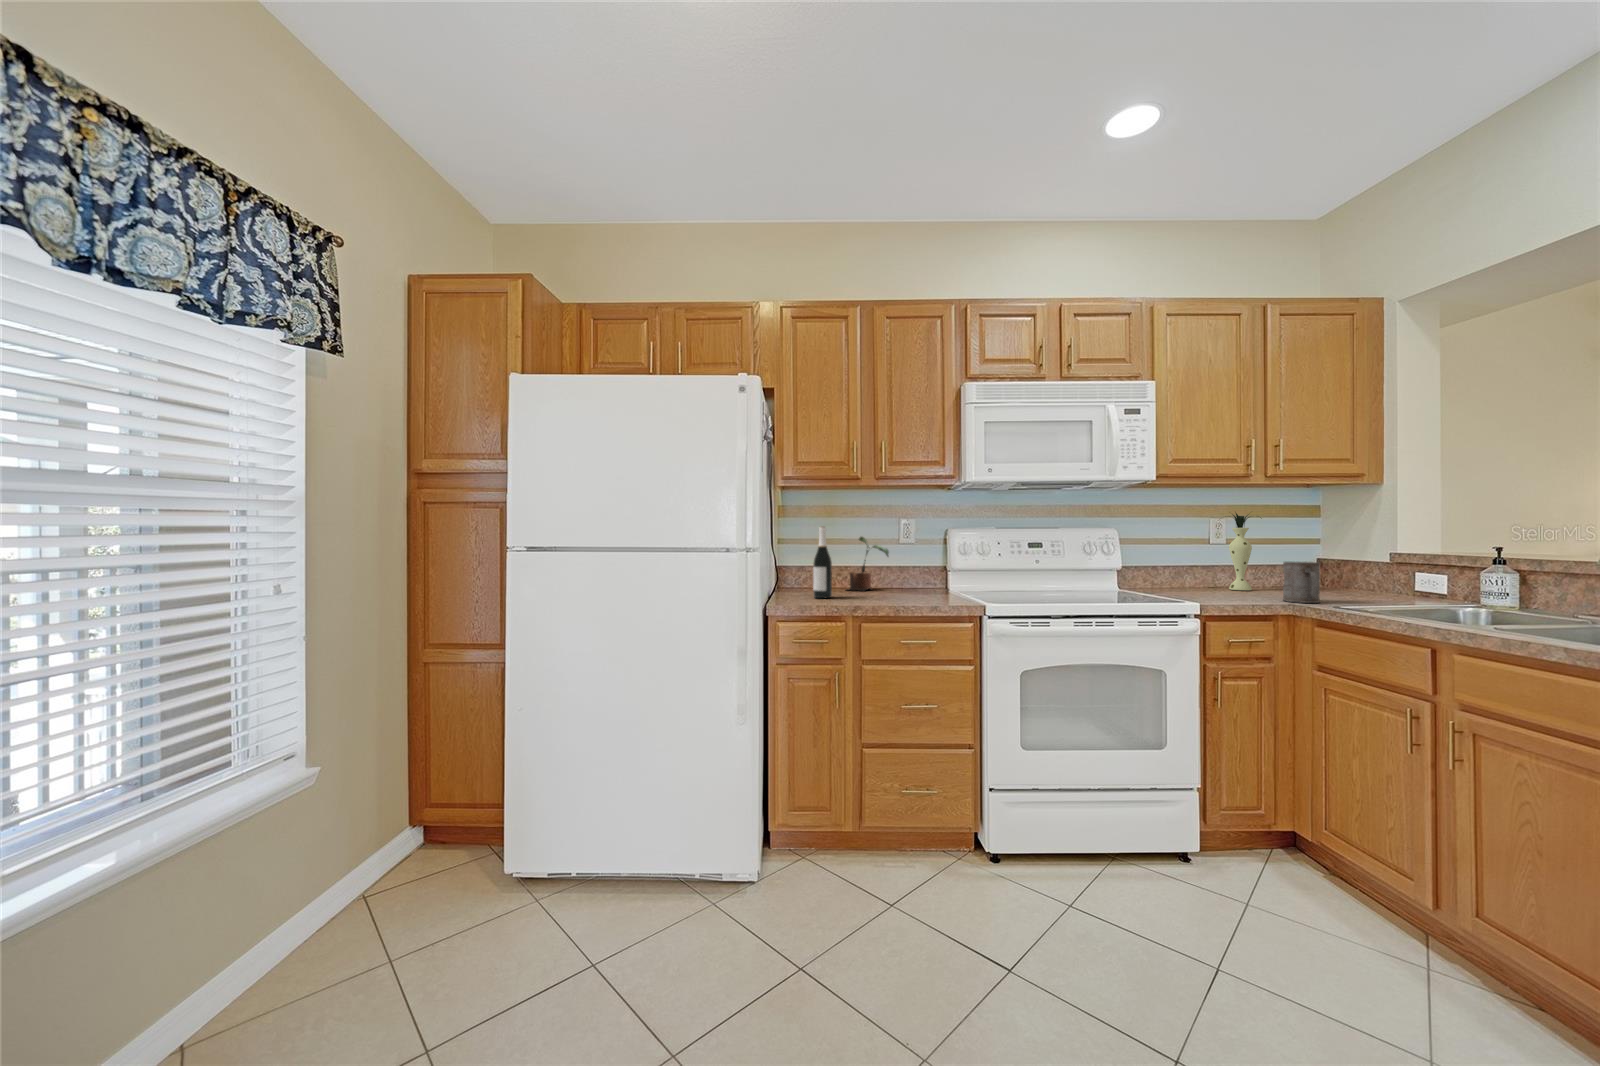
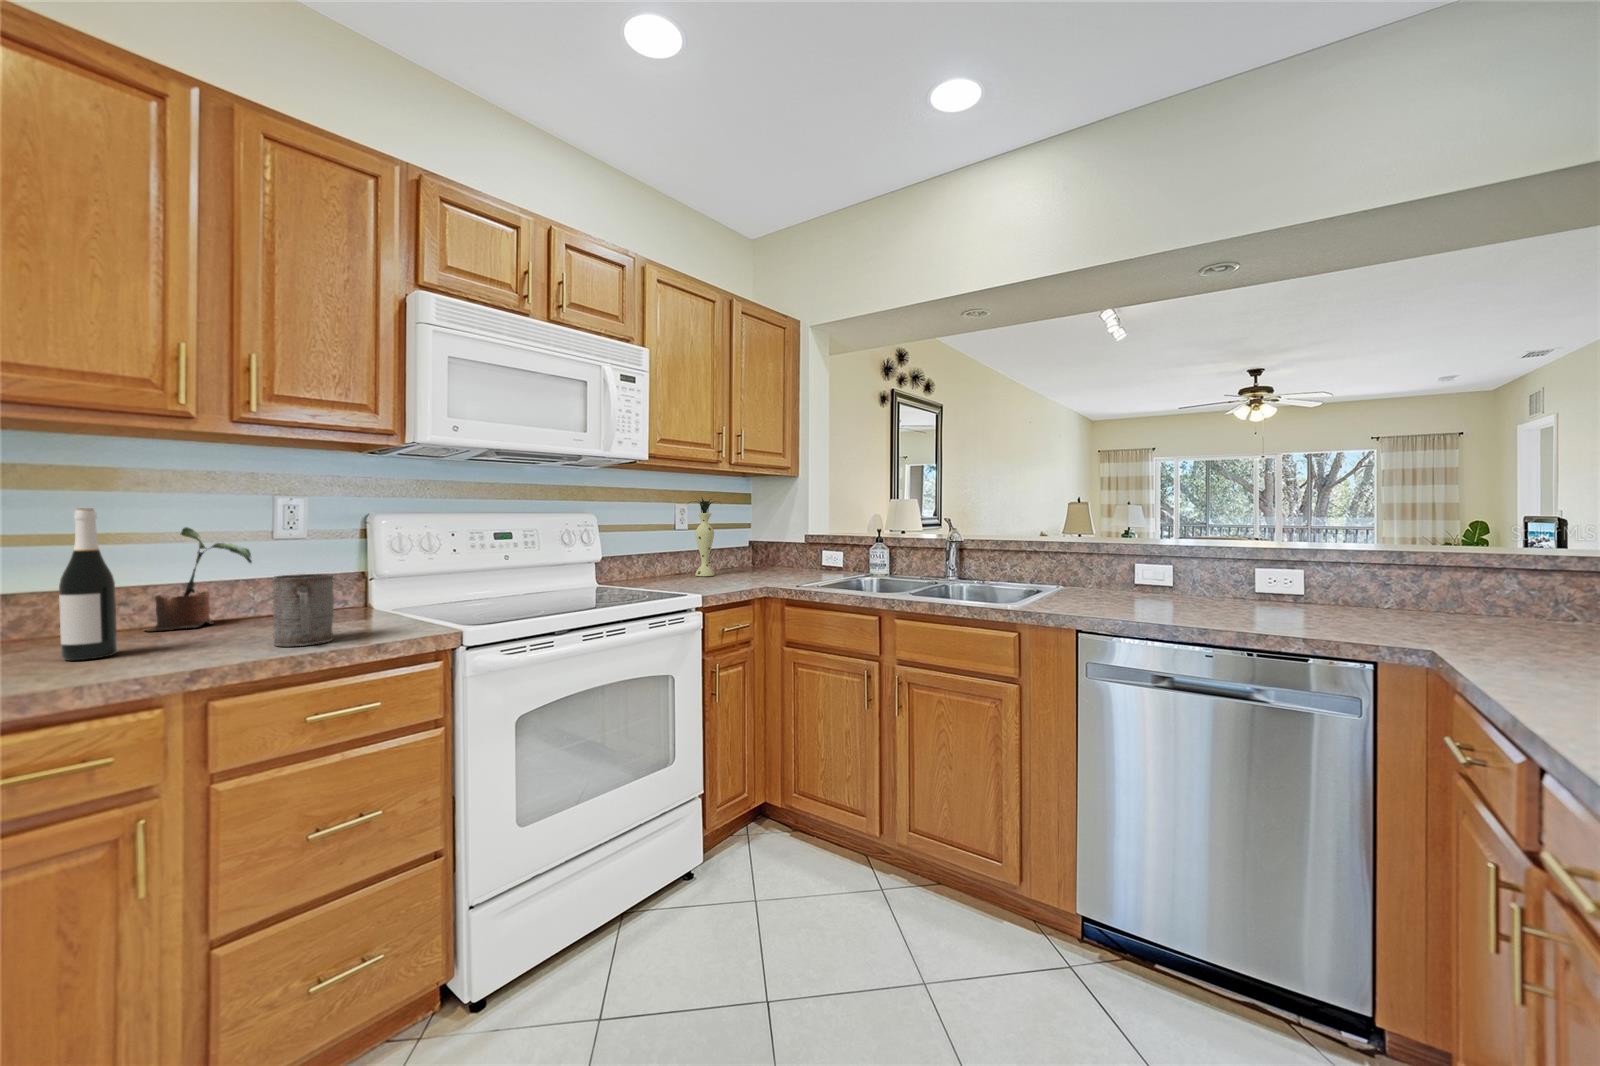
mug: present [1283,562,1320,603] -> present [273,574,334,646]

